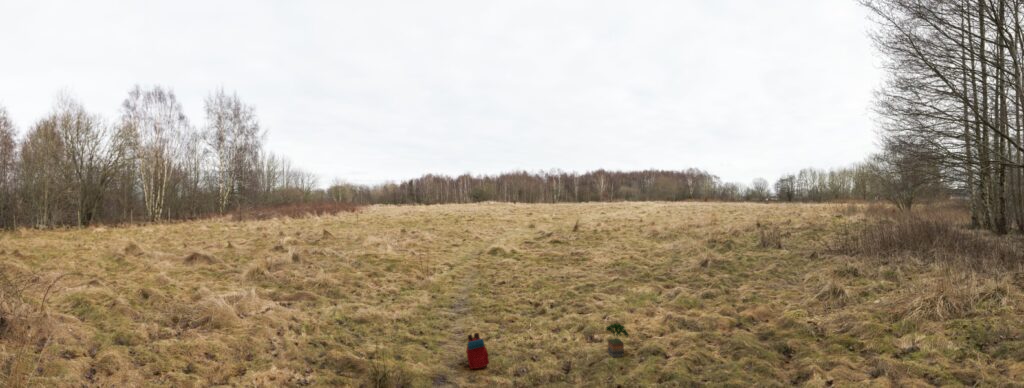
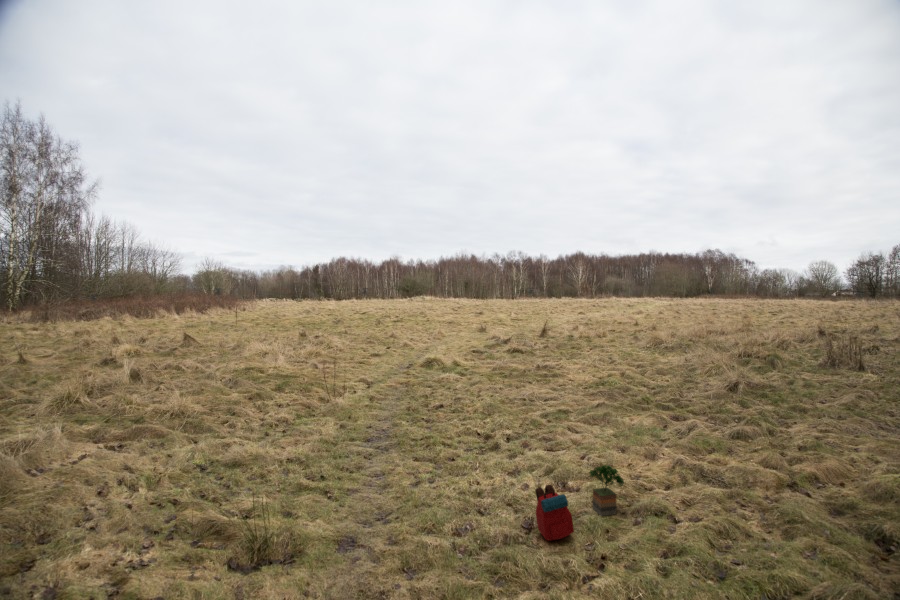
backpack: present [466,333,489,369] -> present [535,485,574,541]

